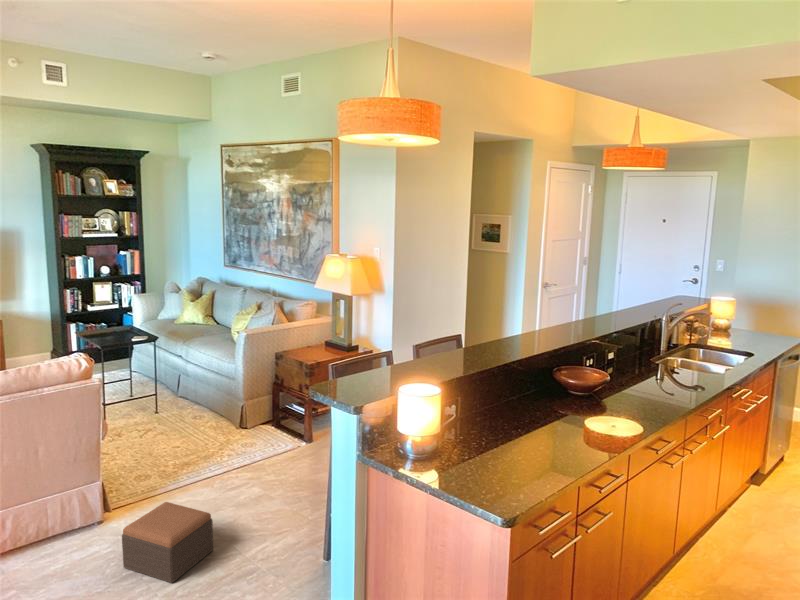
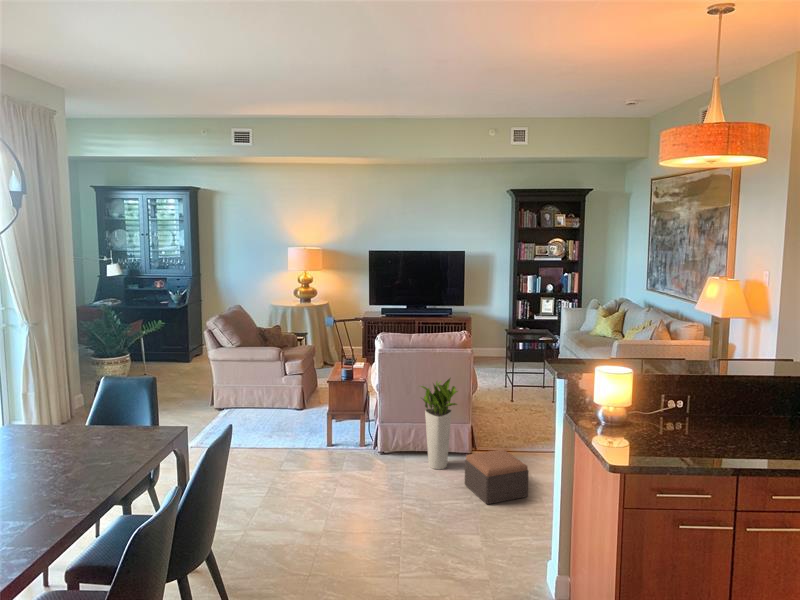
planter: none [19,426,88,563] -> present [421,379,458,469]

